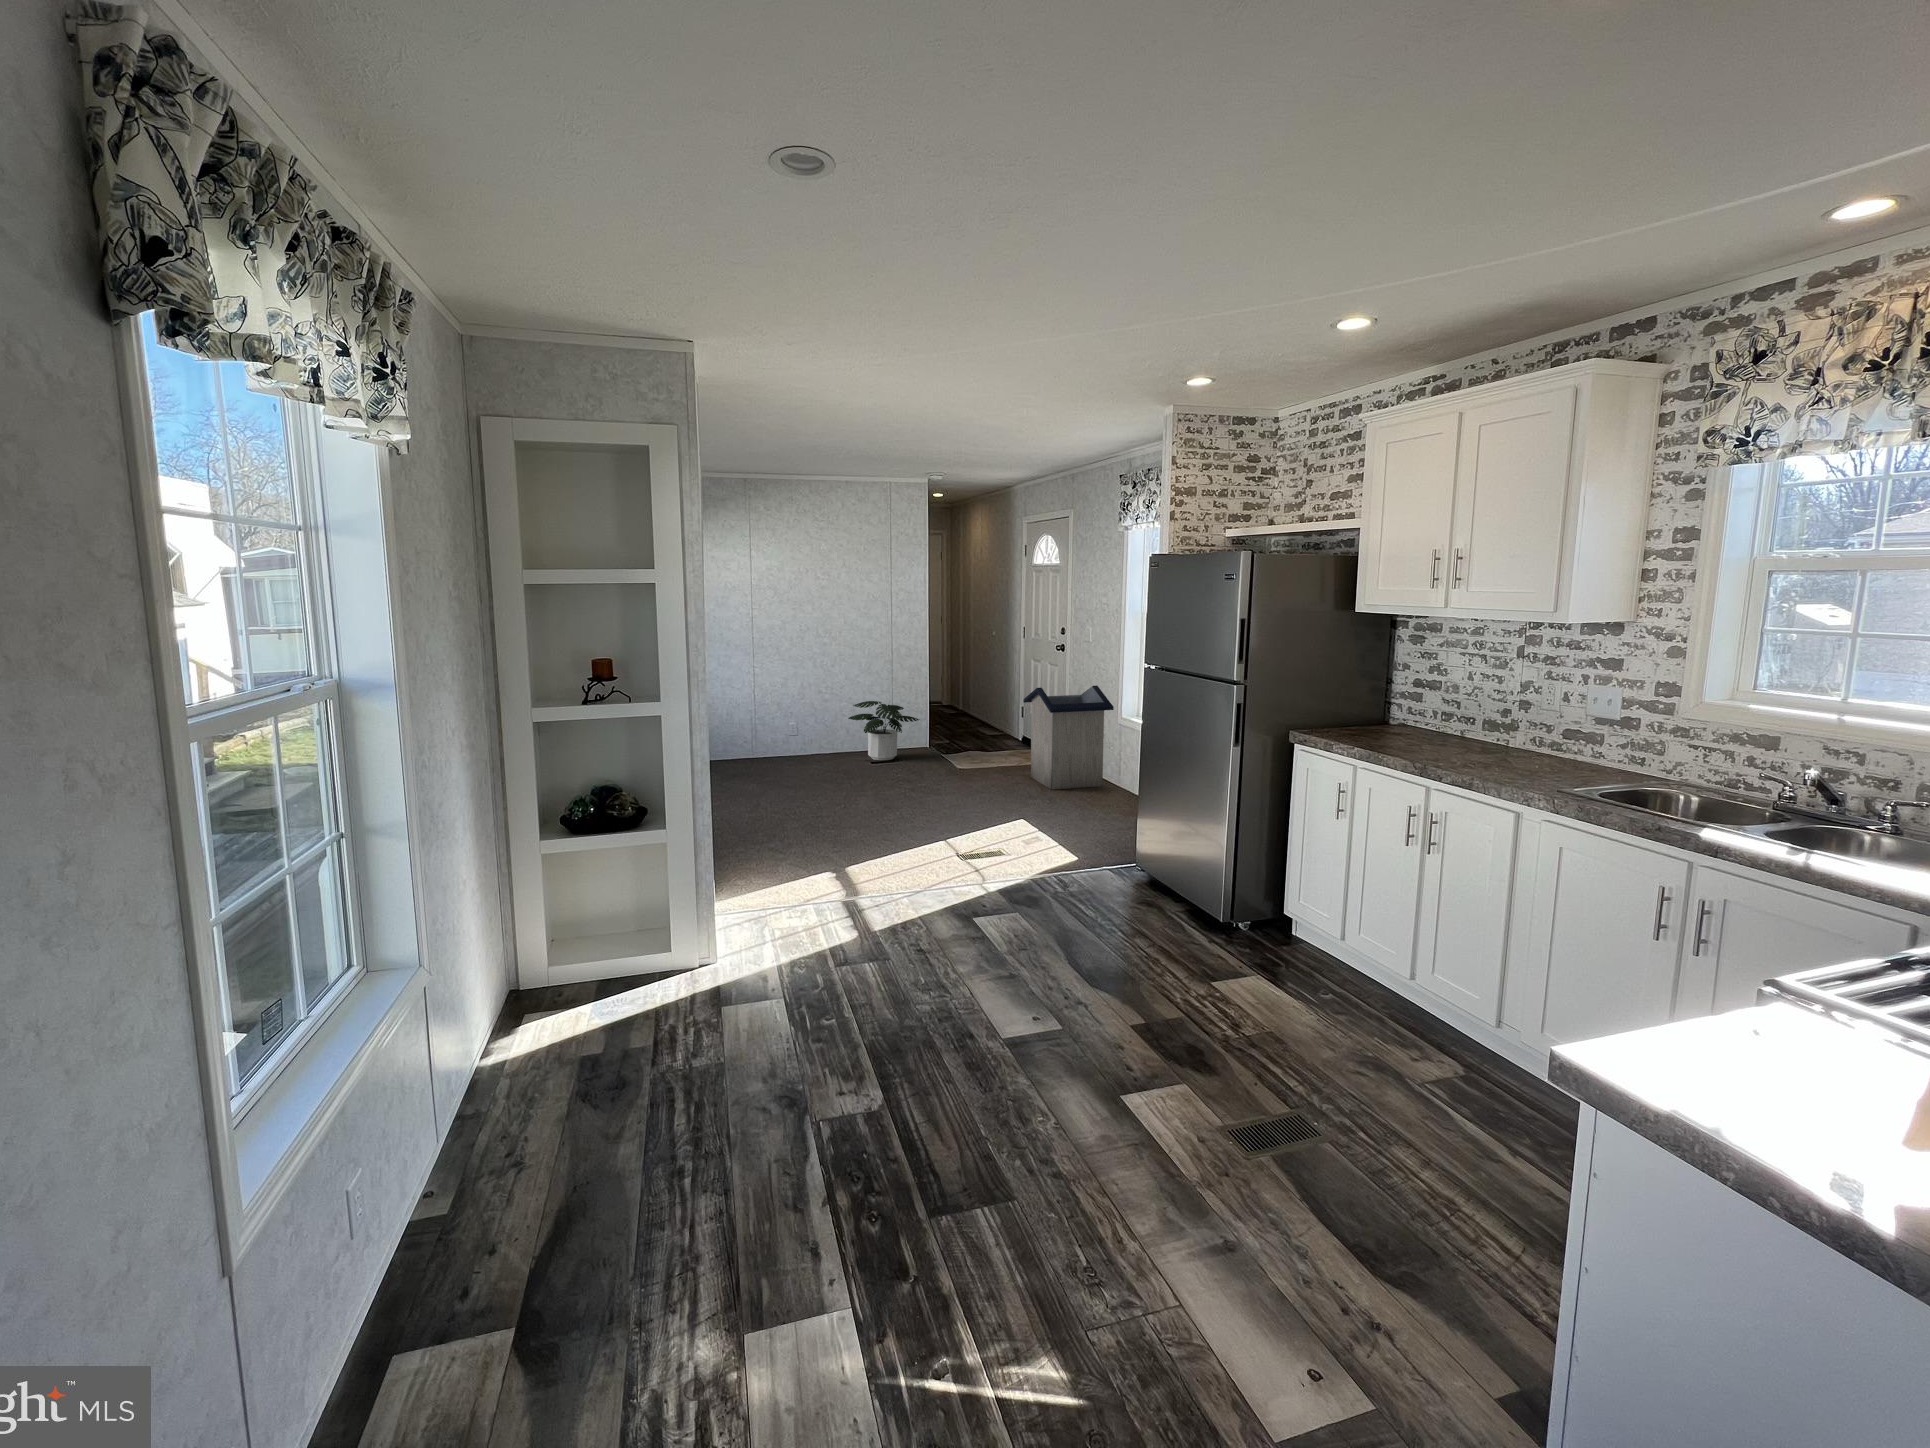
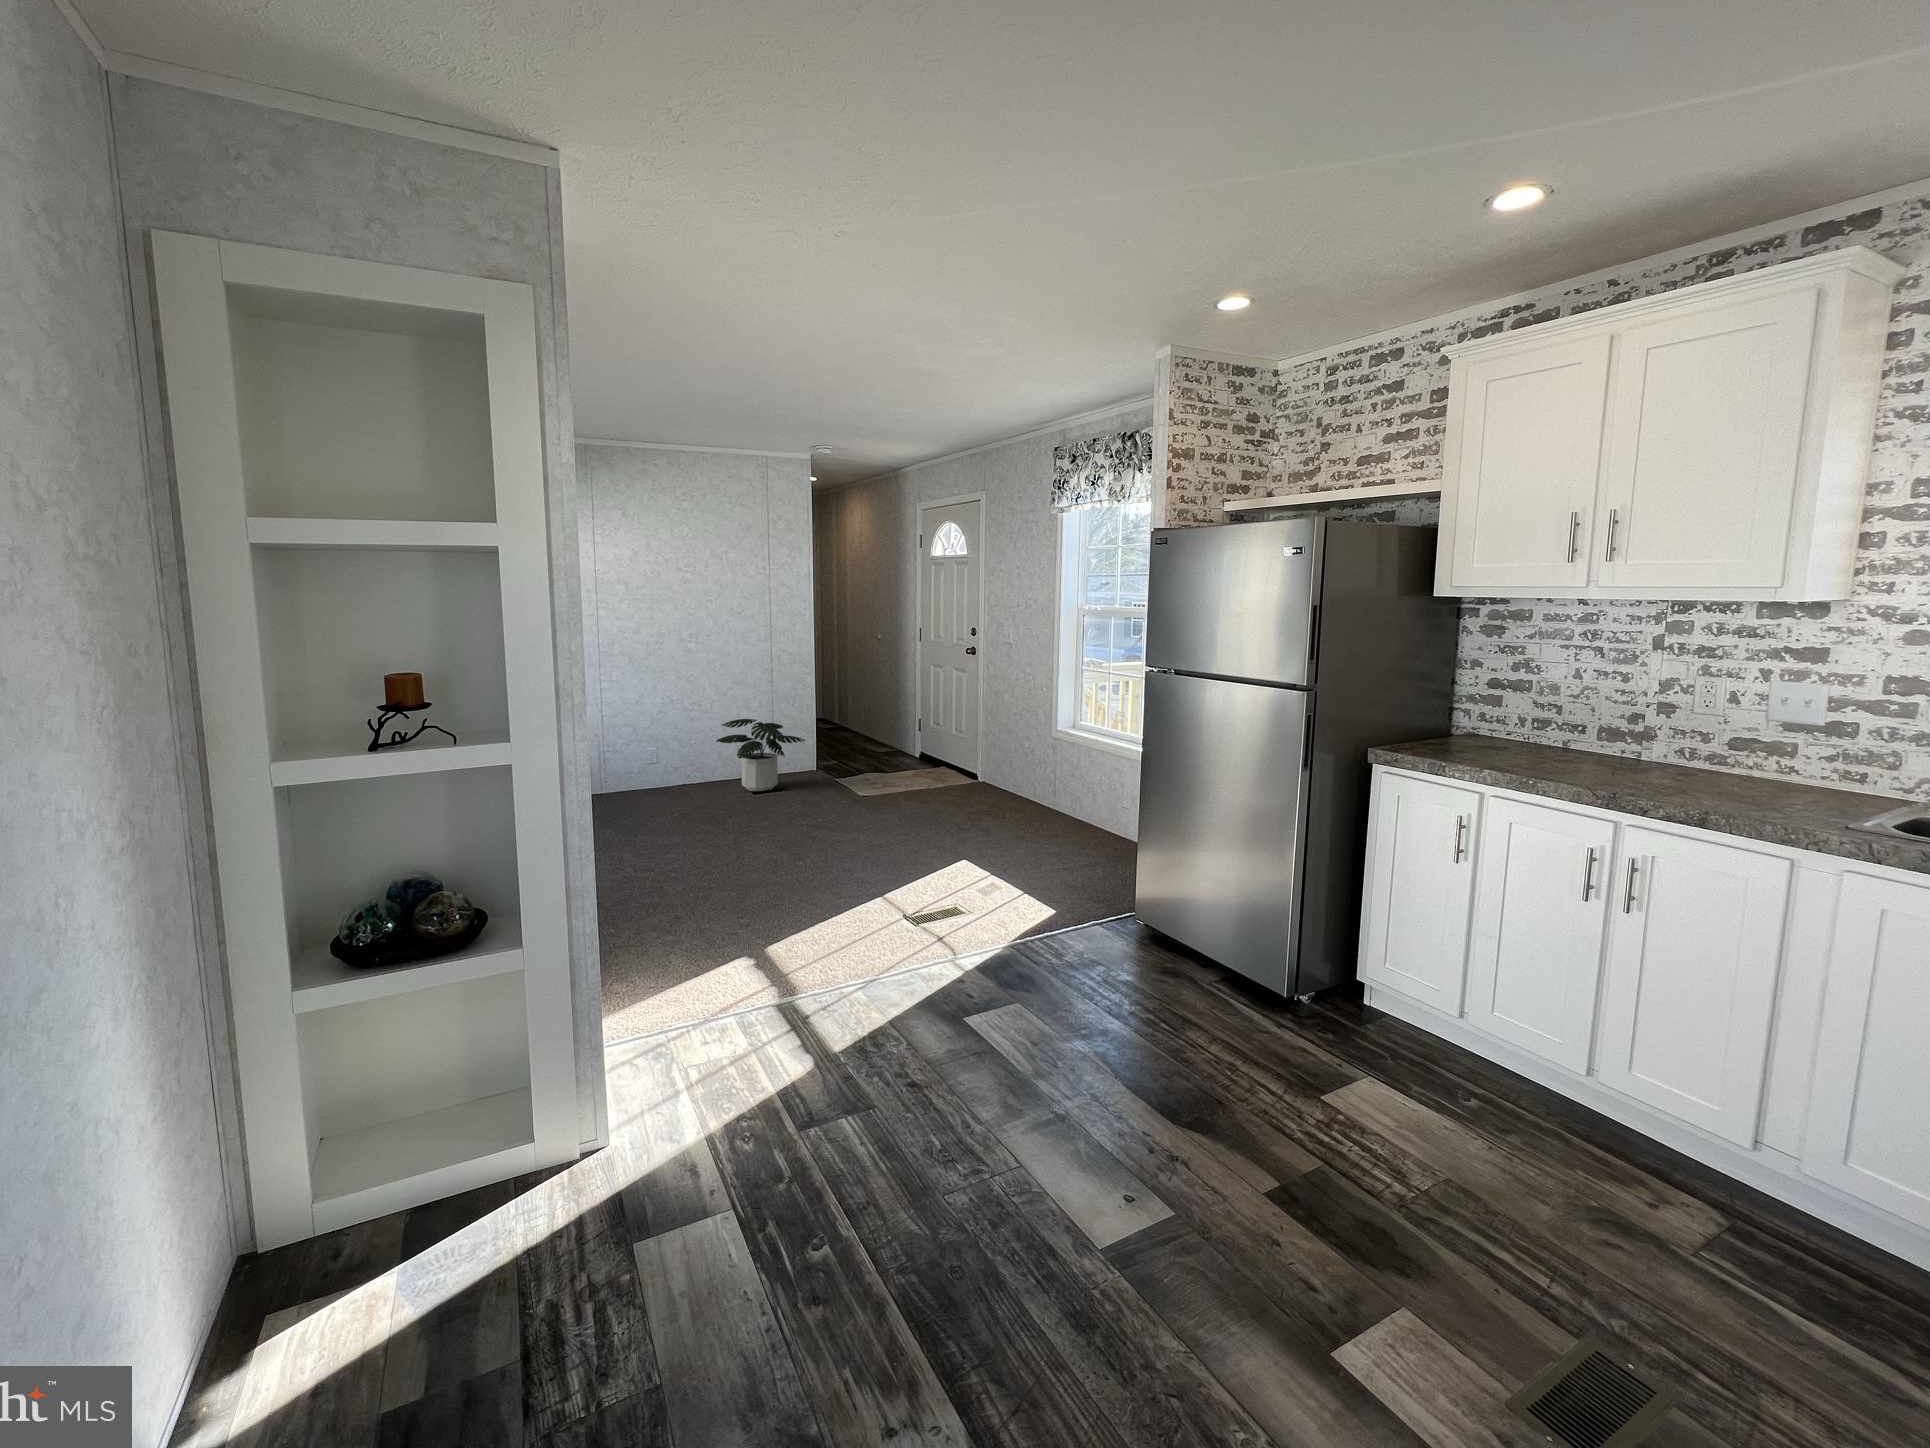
trash can: present [1023,686,1114,790] -> none [936,694,1047,820]

